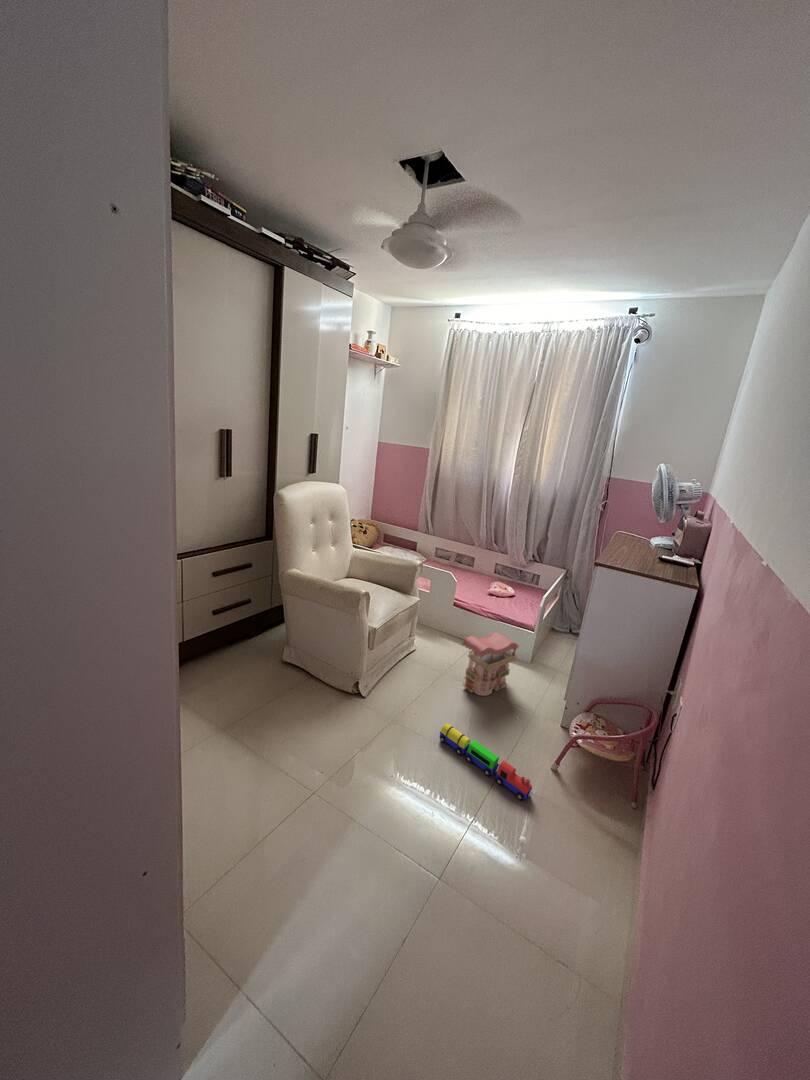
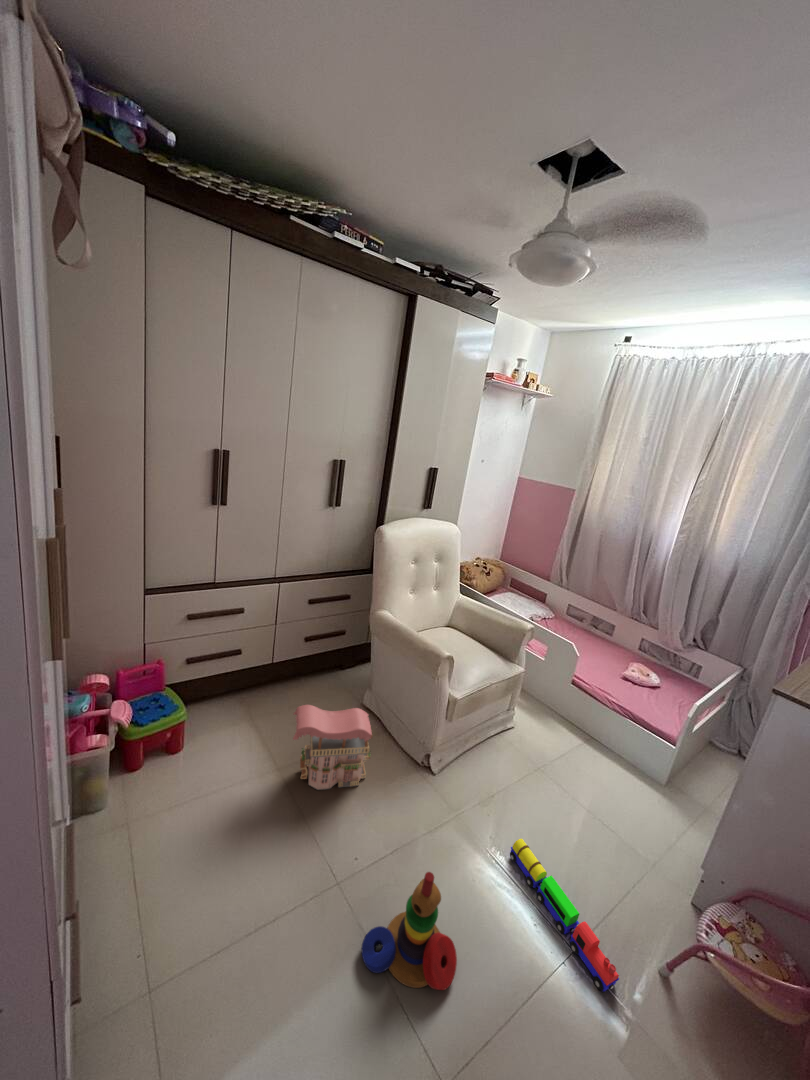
toy house: present [462,632,518,696] -> present [293,705,372,790]
stacking toy: none [345,757,424,854] -> present [362,872,457,990]

